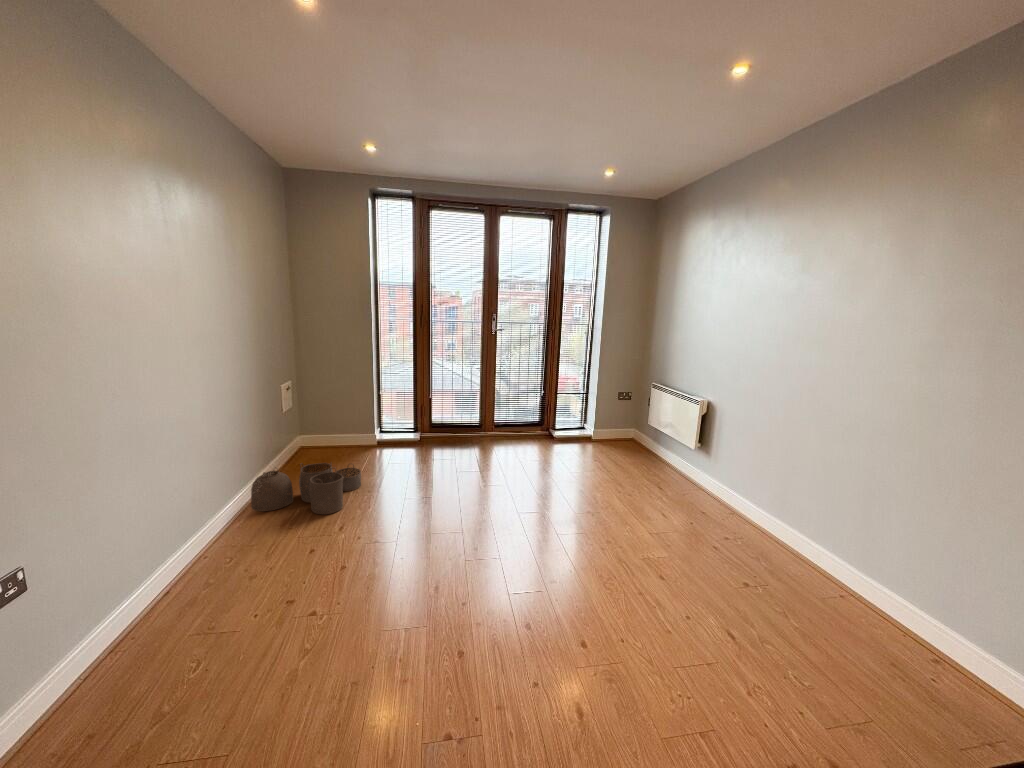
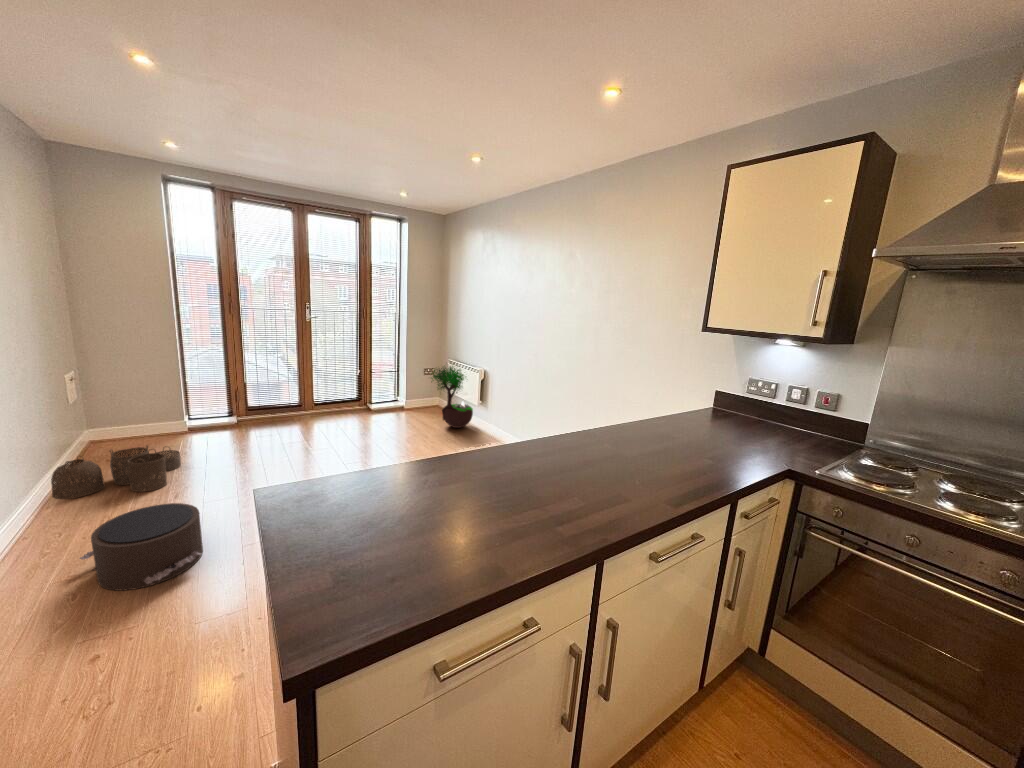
potted tree: none [628,381,689,476] -> present [432,366,473,428]
pouf: none [227,549,347,676] -> present [80,503,203,591]

